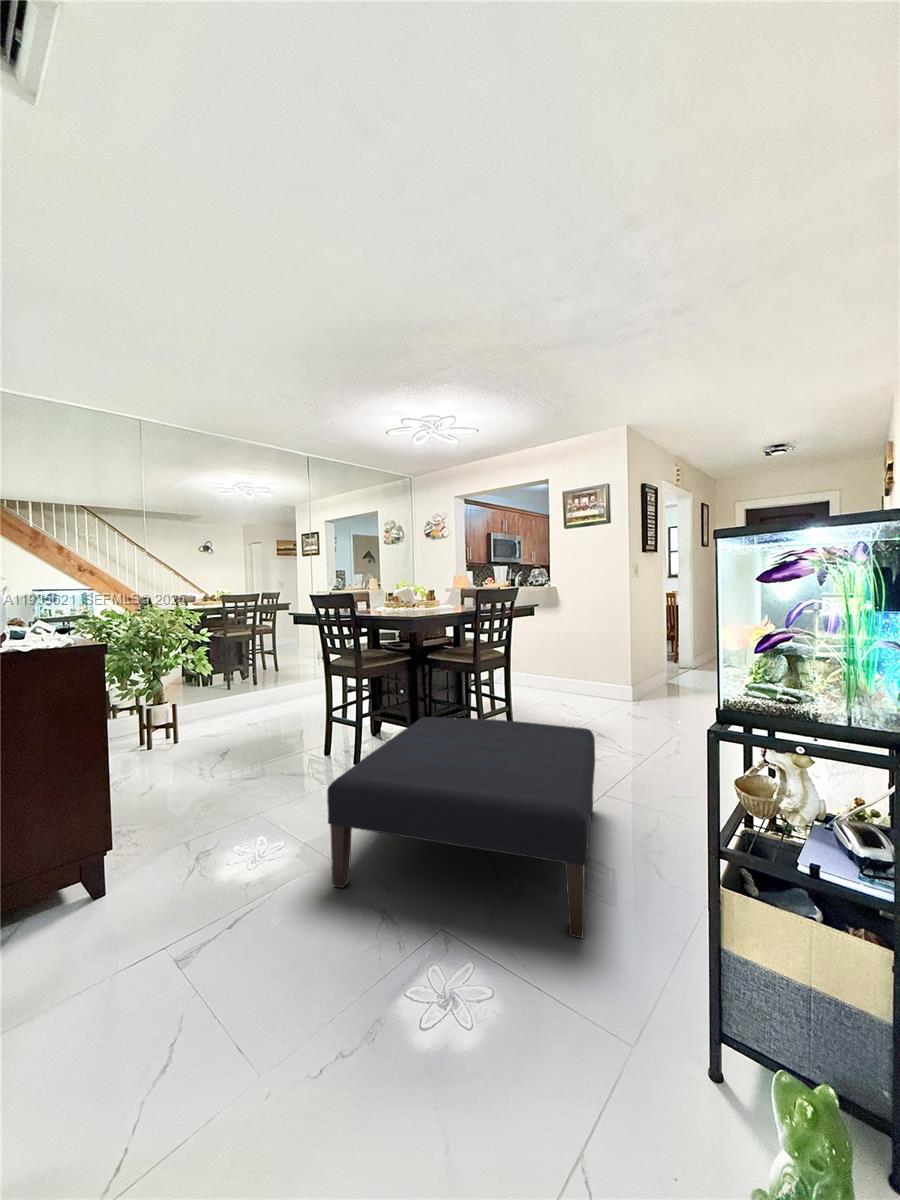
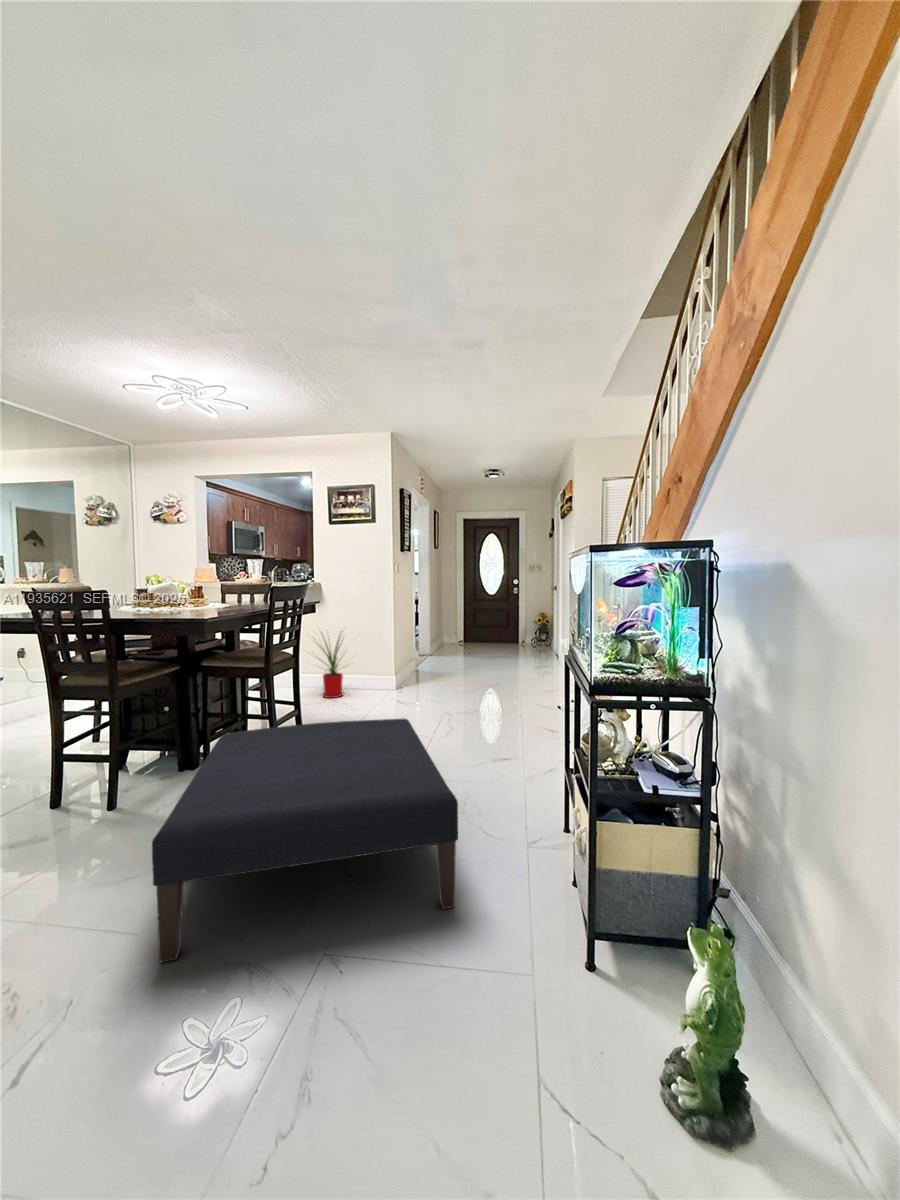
house plant: none [535,629,592,703] -> present [317,635,343,698]

